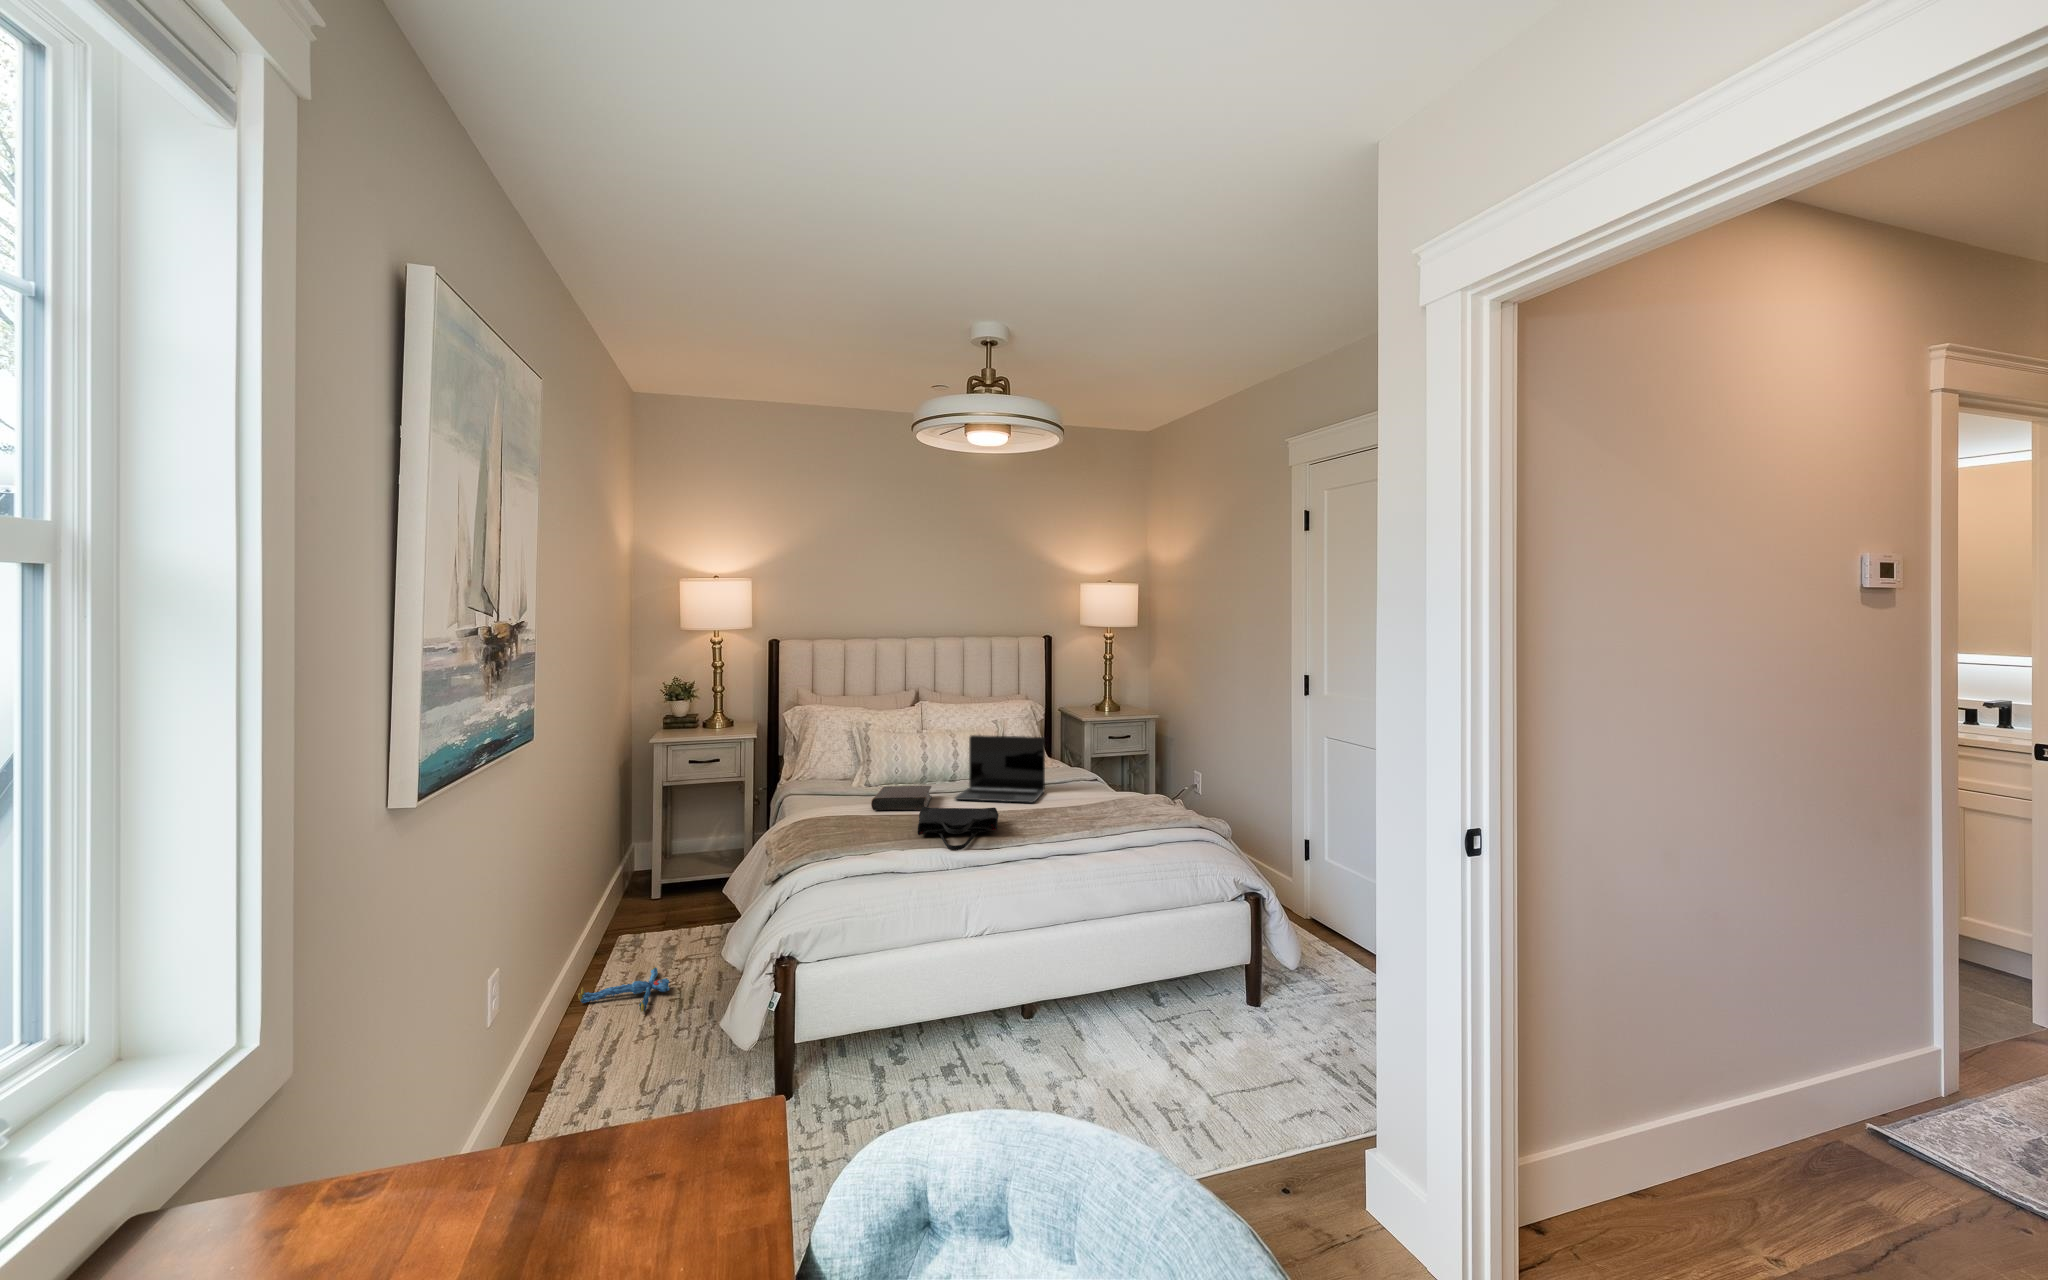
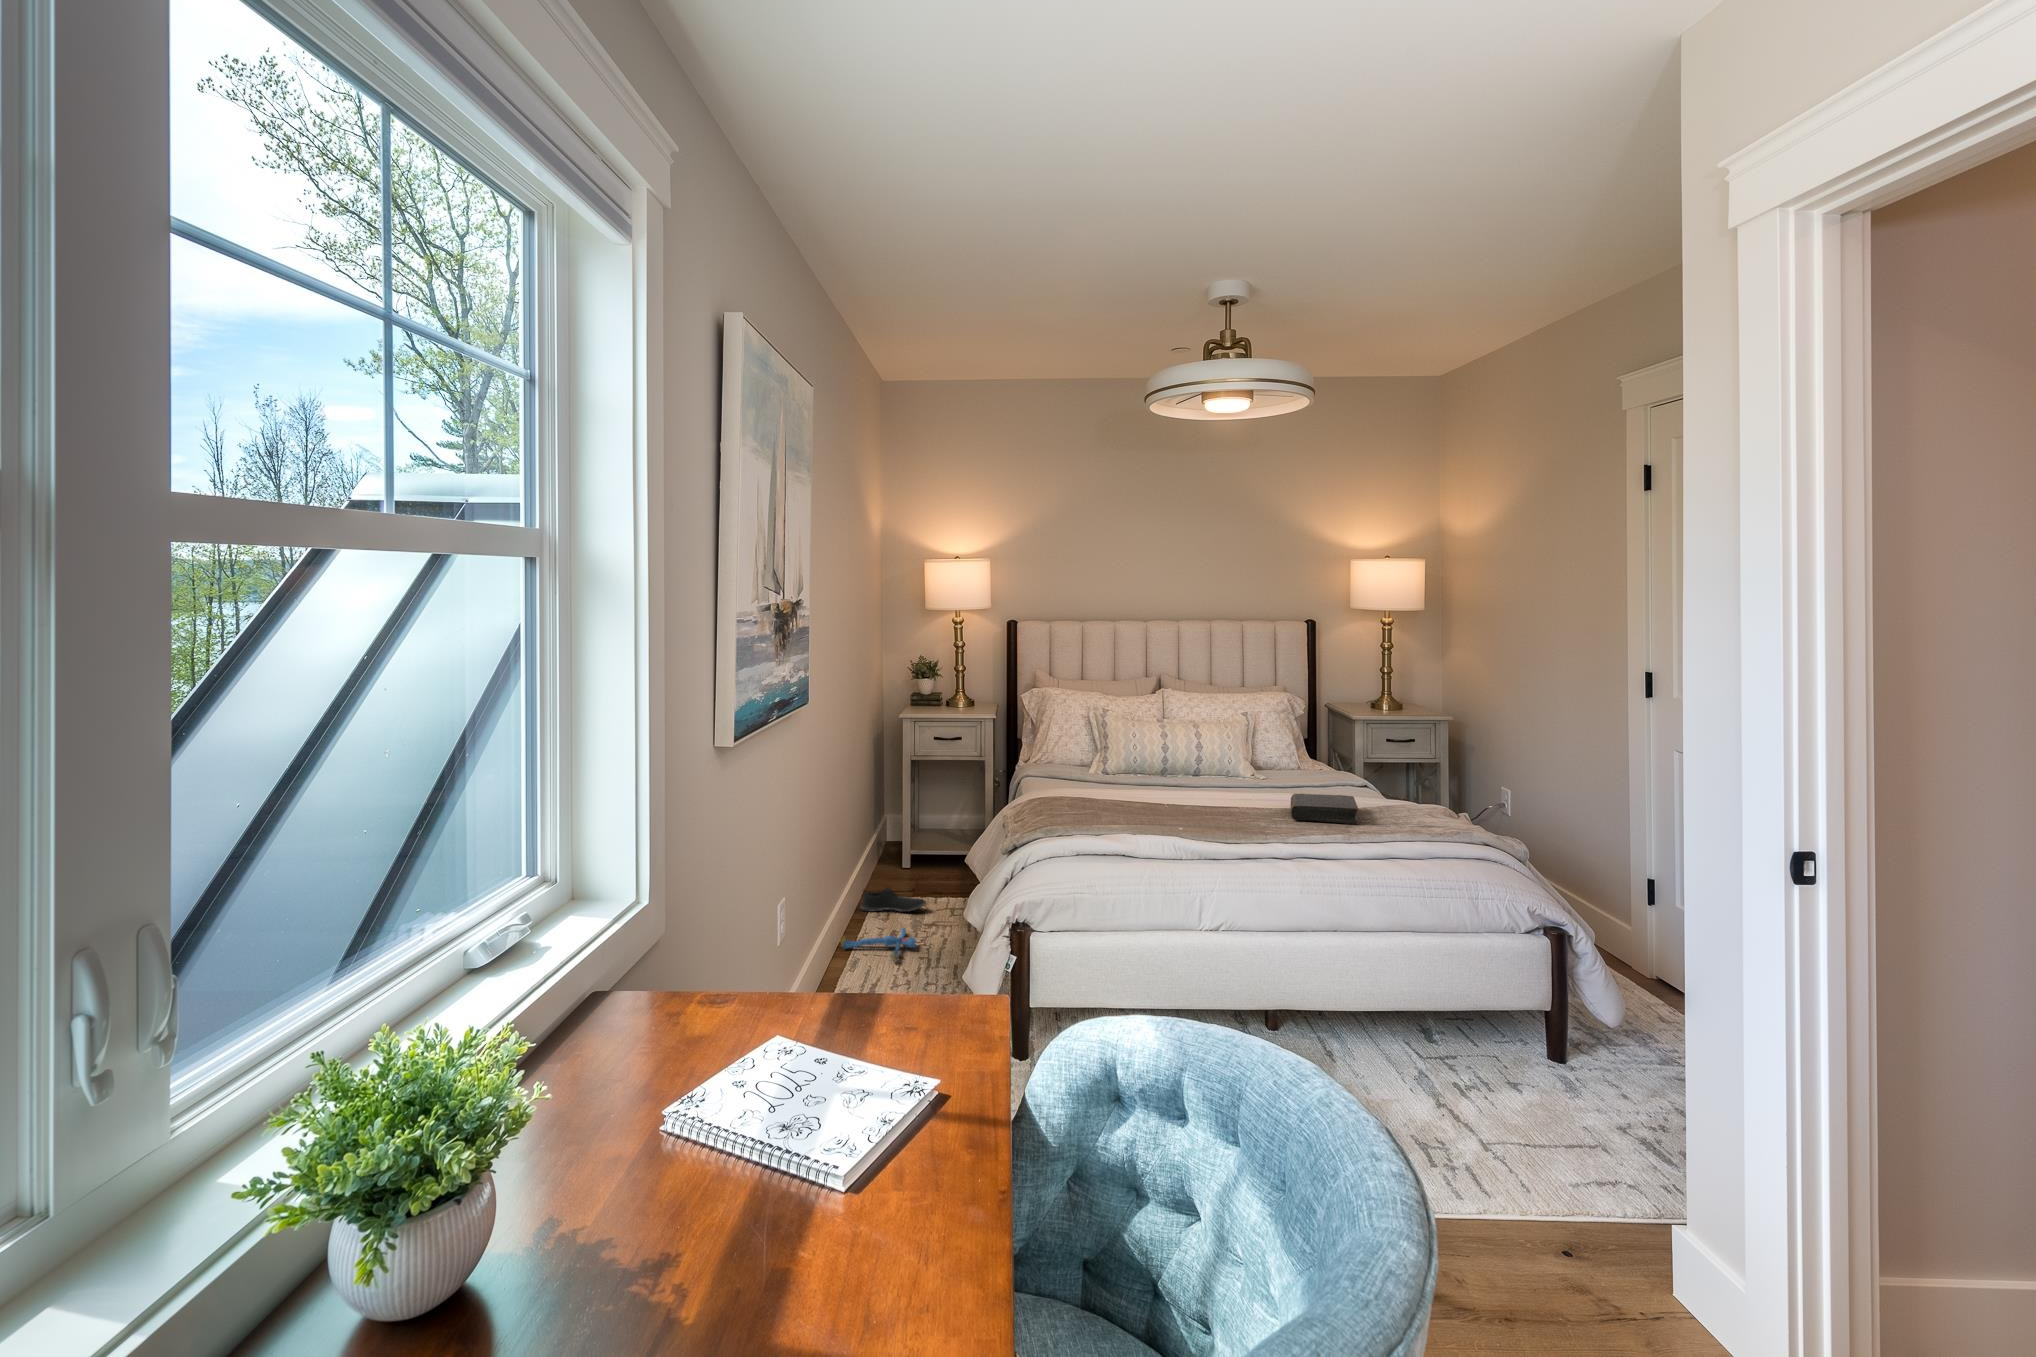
laptop: present [955,735,1045,803] -> none [1194,725,1298,798]
book: present [871,786,932,810] -> present [1291,794,1358,824]
tote bag: present [918,807,999,850] -> none [1148,793,1235,834]
shoe: none [605,921,681,951] -> present [861,887,926,912]

